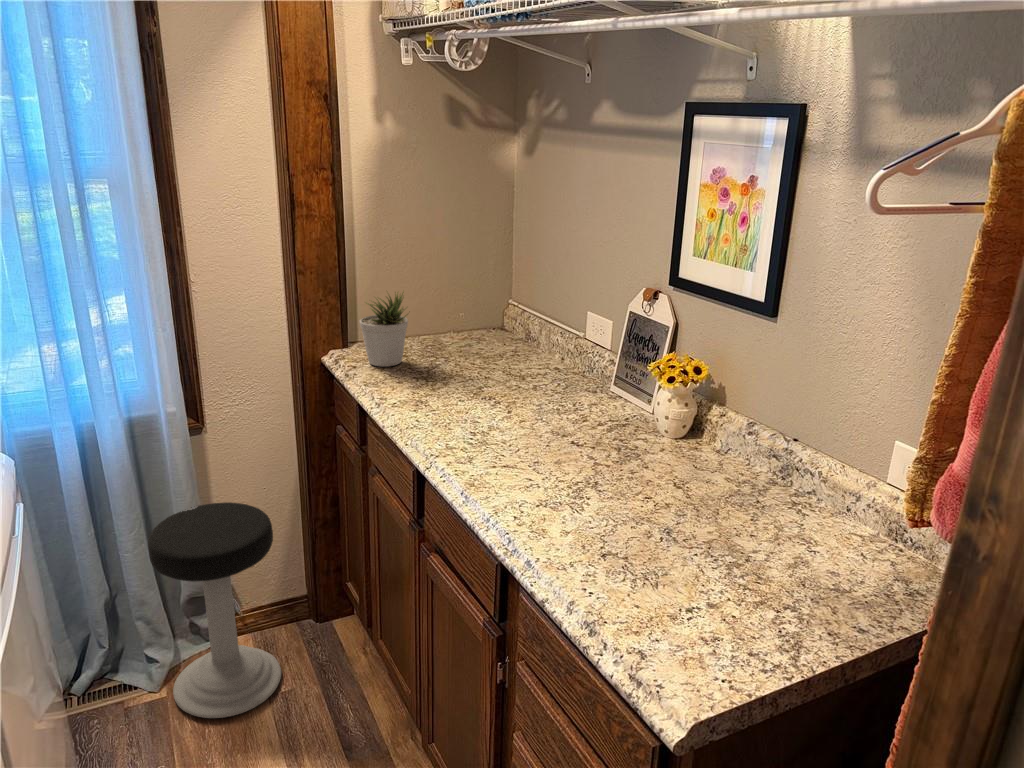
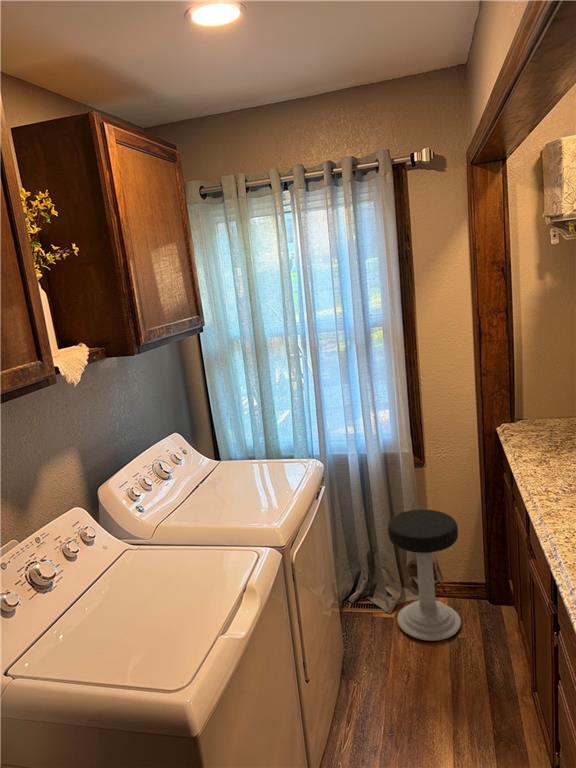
potted plant: present [360,292,408,367] -> none [517,387,551,437]

